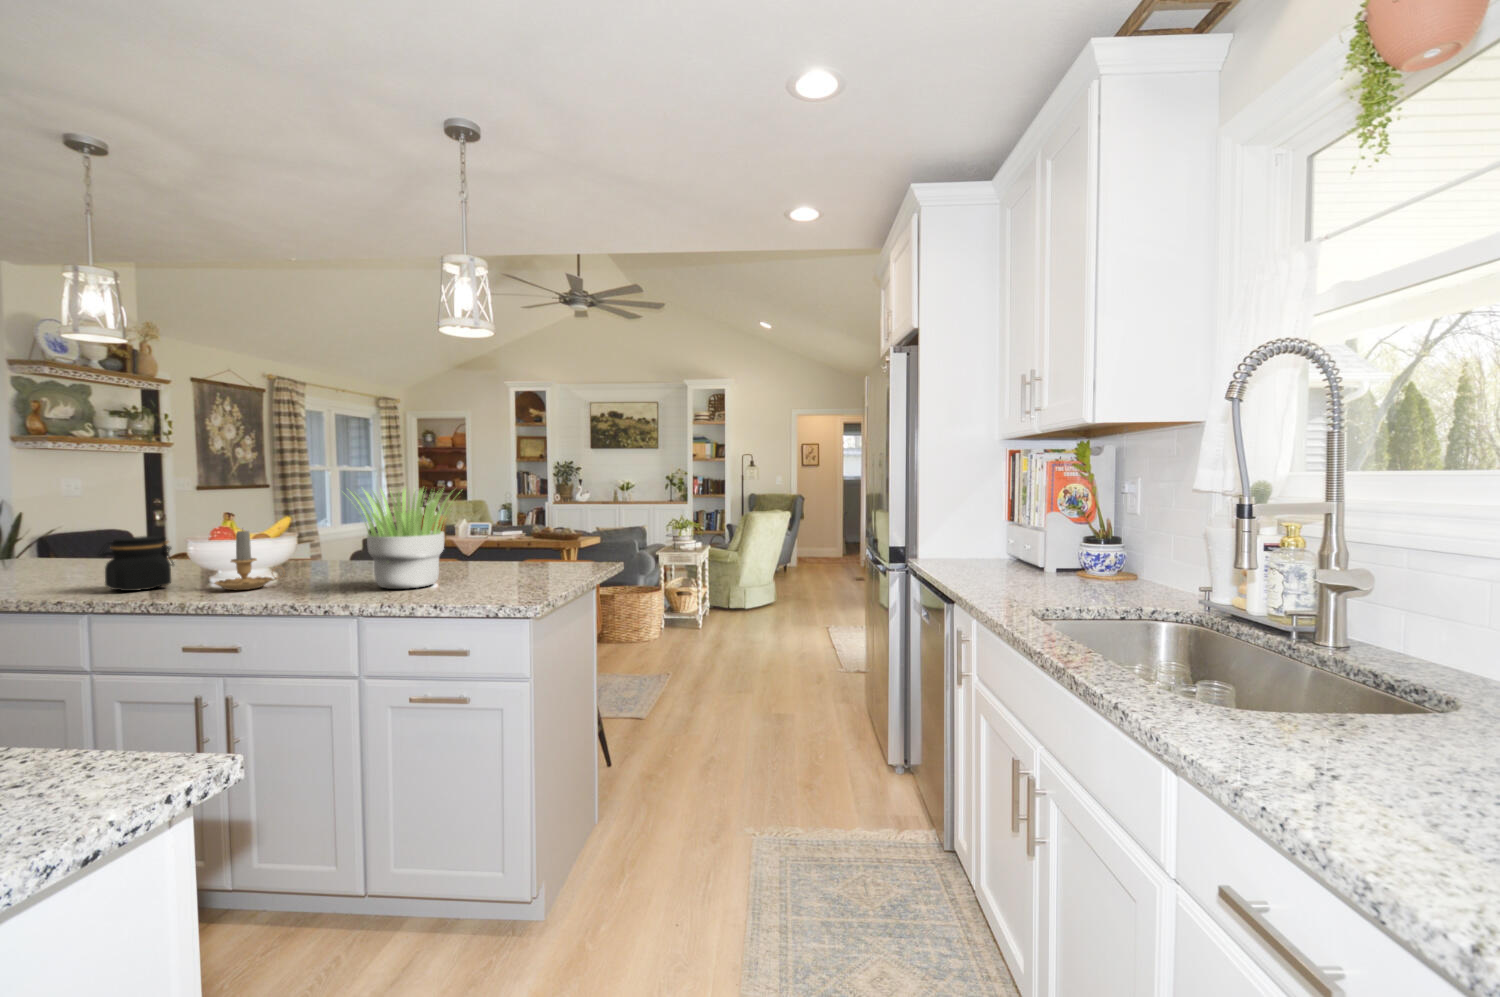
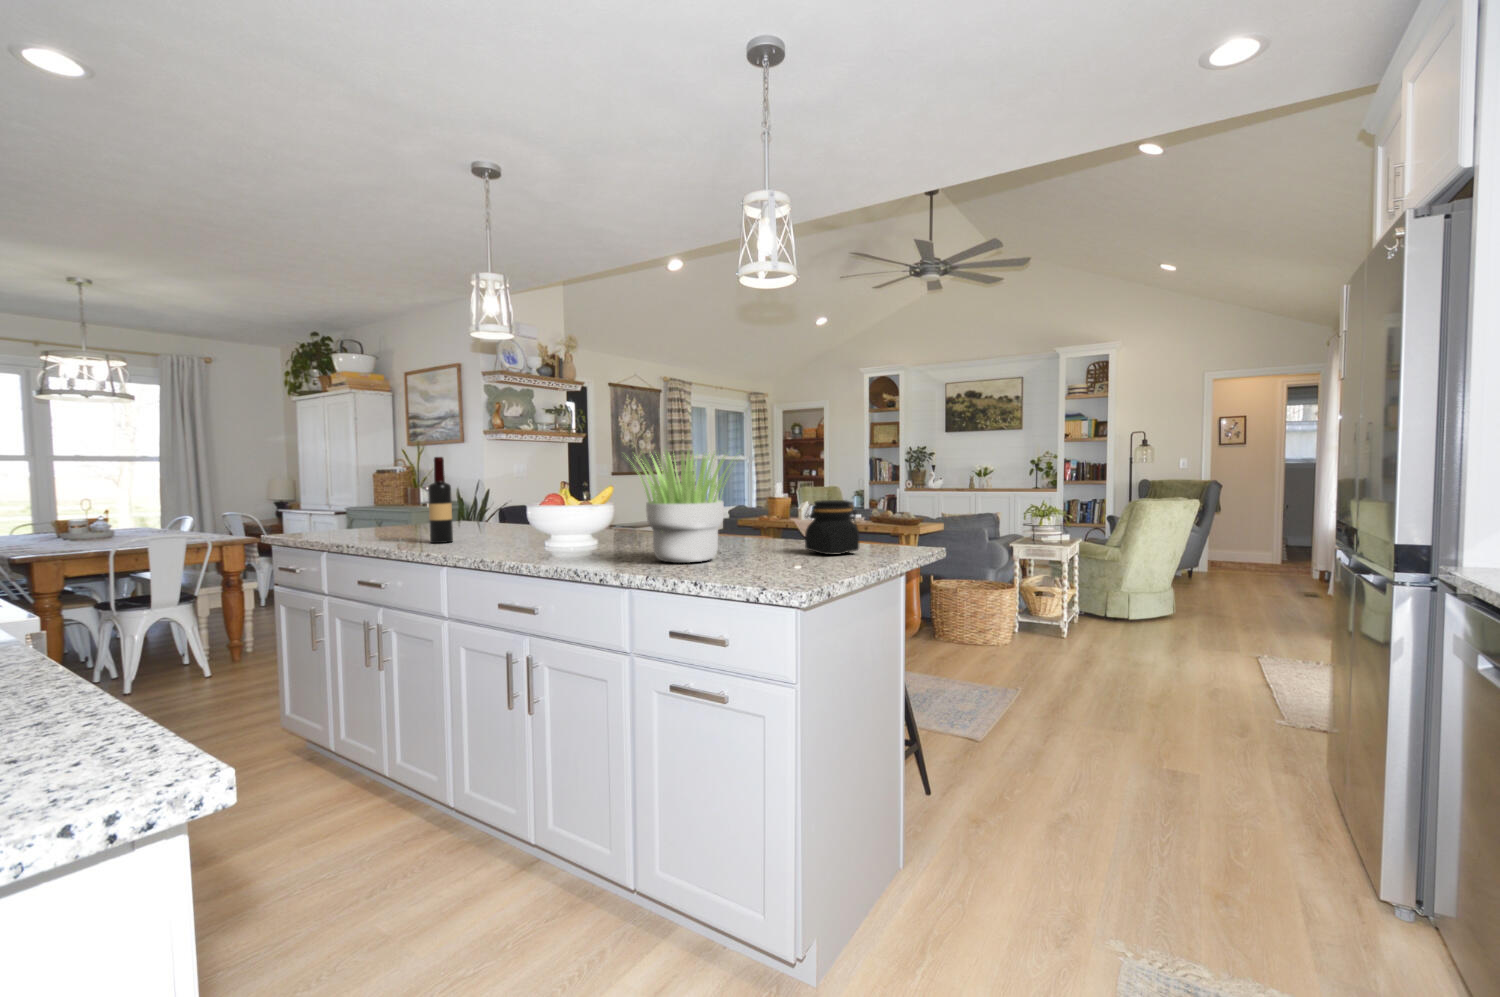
wine bottle: none [36,486,73,588] -> present [428,457,453,543]
candle: present [215,531,284,590] -> none [529,493,585,554]
jar: present [99,536,174,591] -> present [805,500,859,555]

